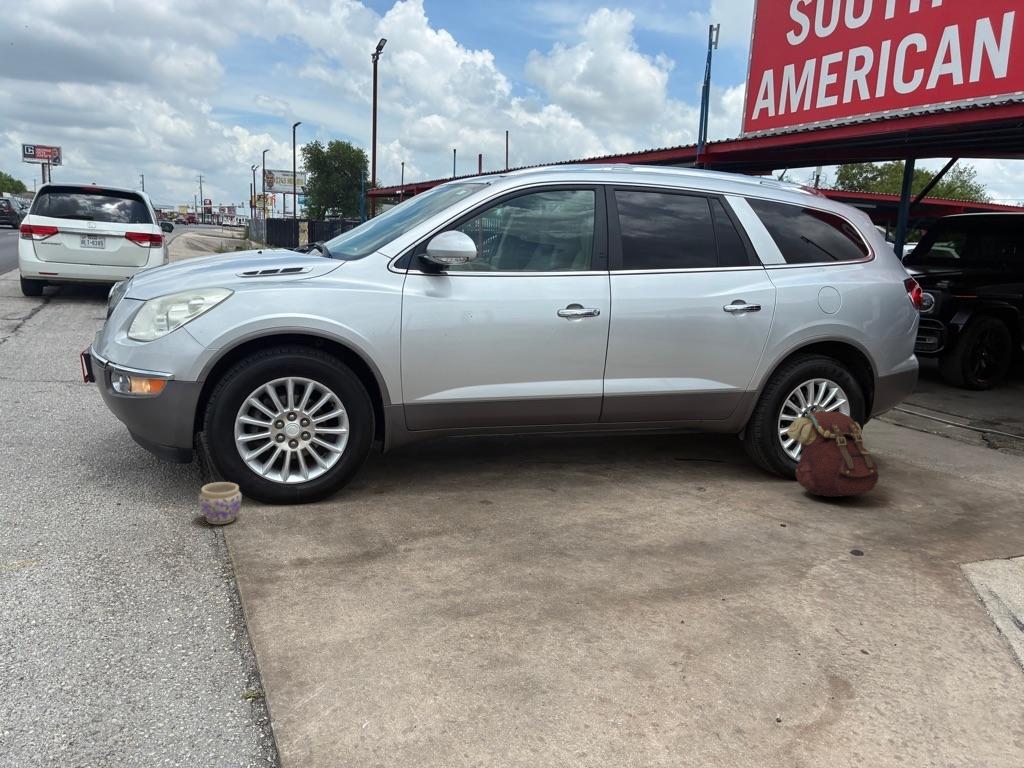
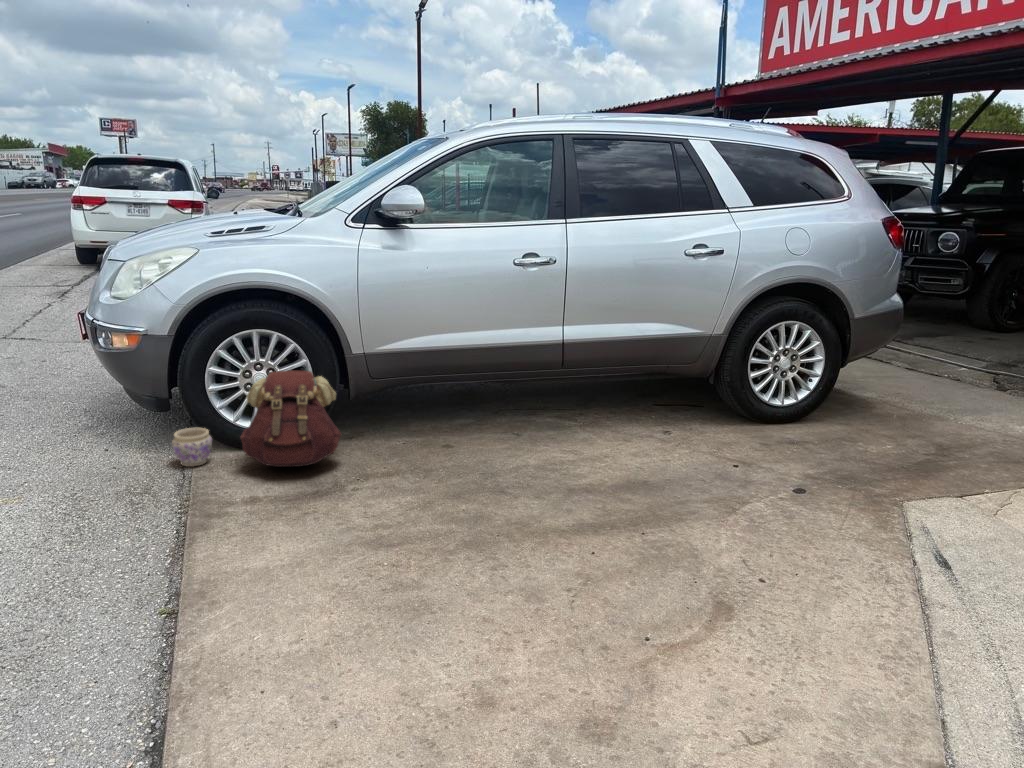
backpack: present [787,411,879,497] -> present [240,371,341,467]

